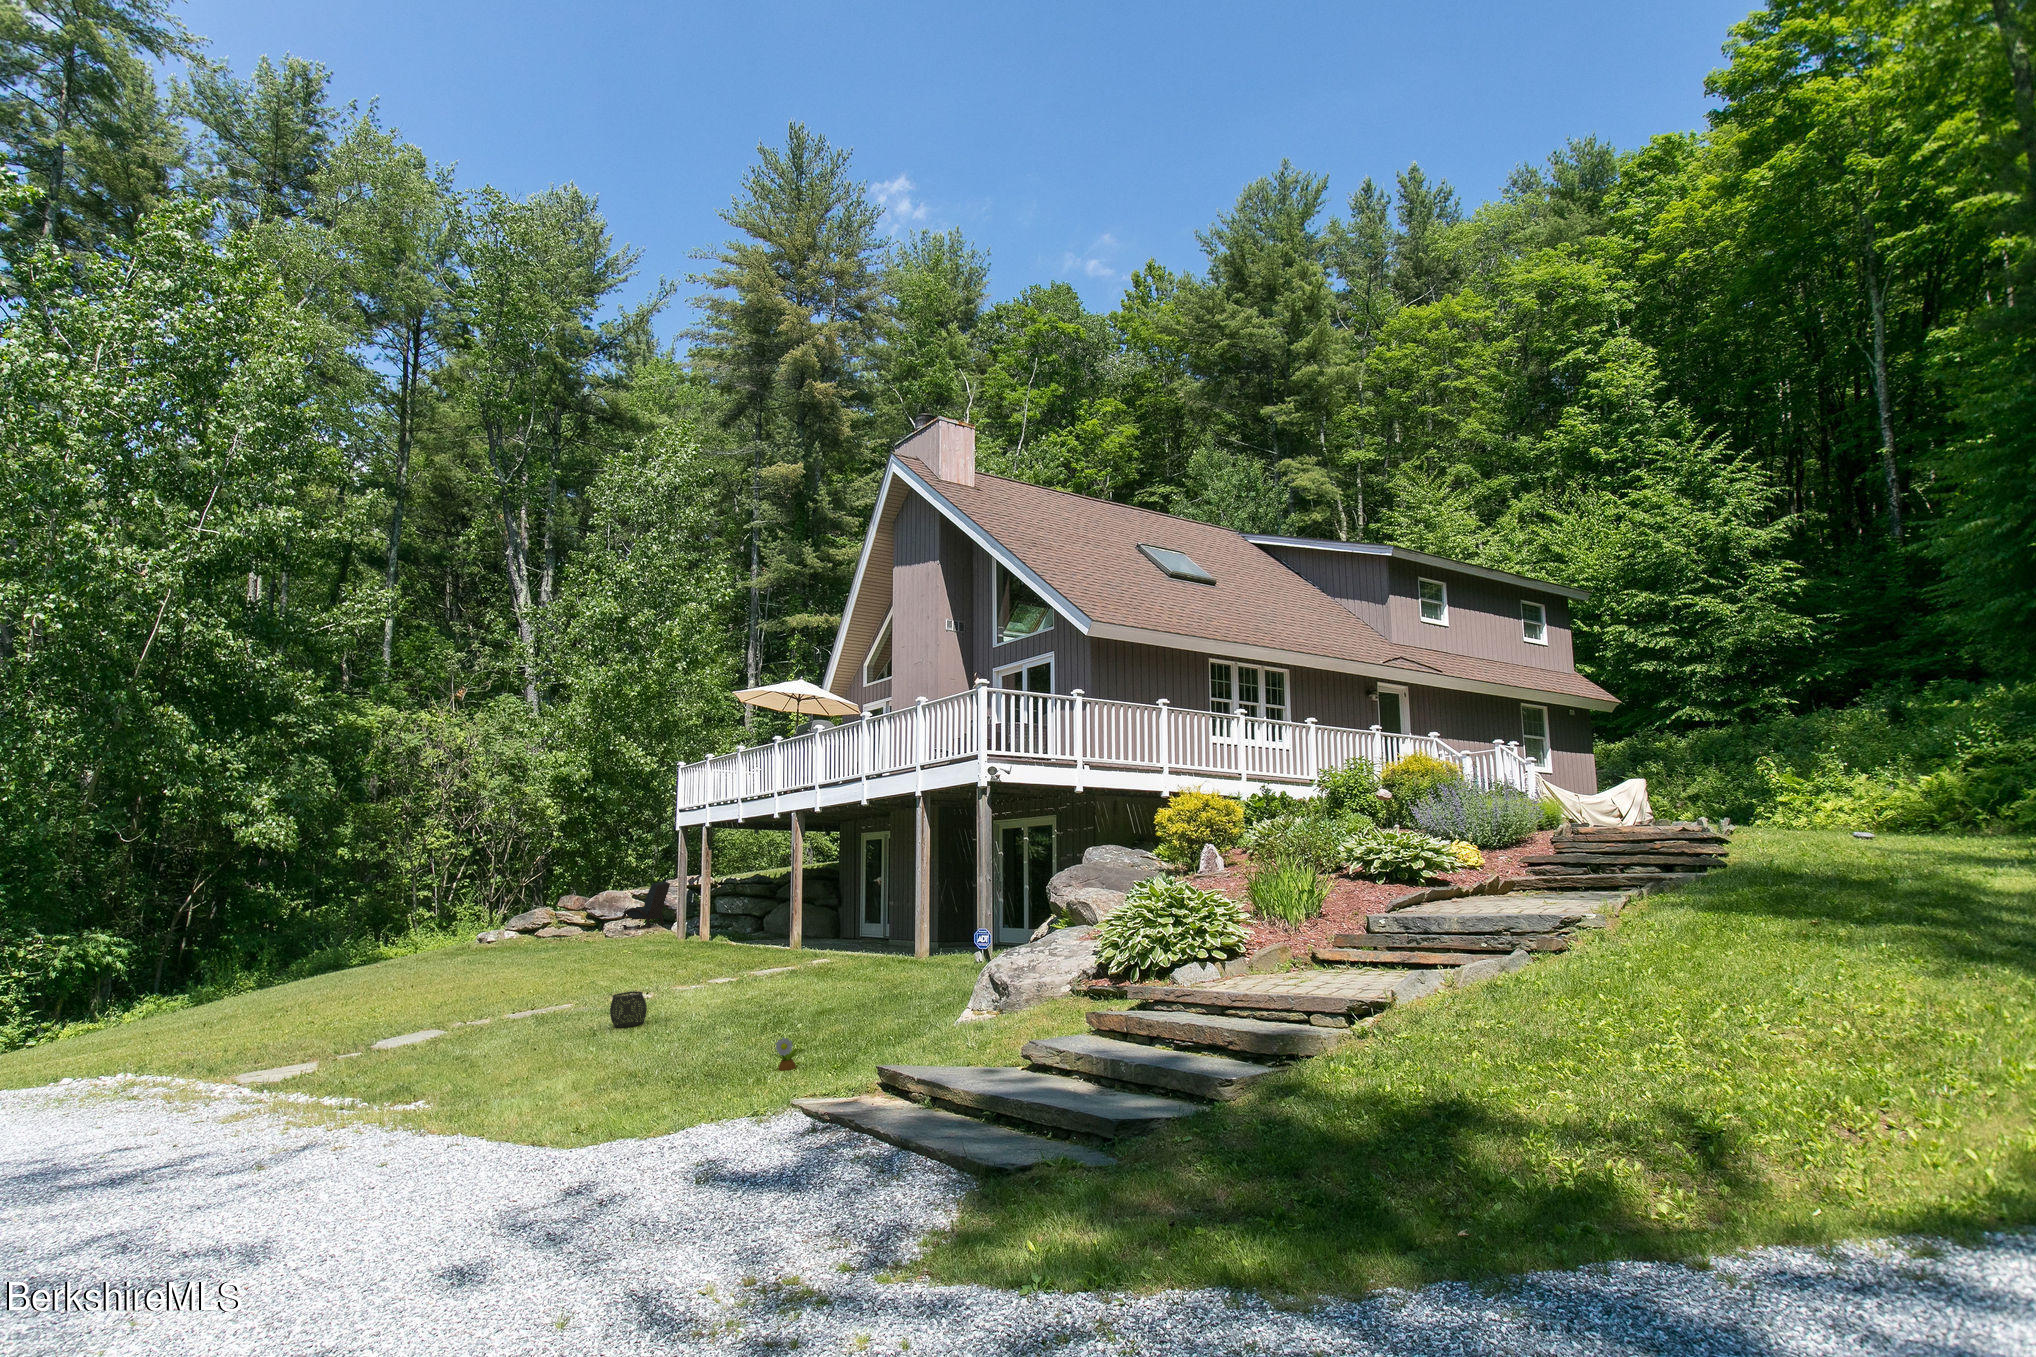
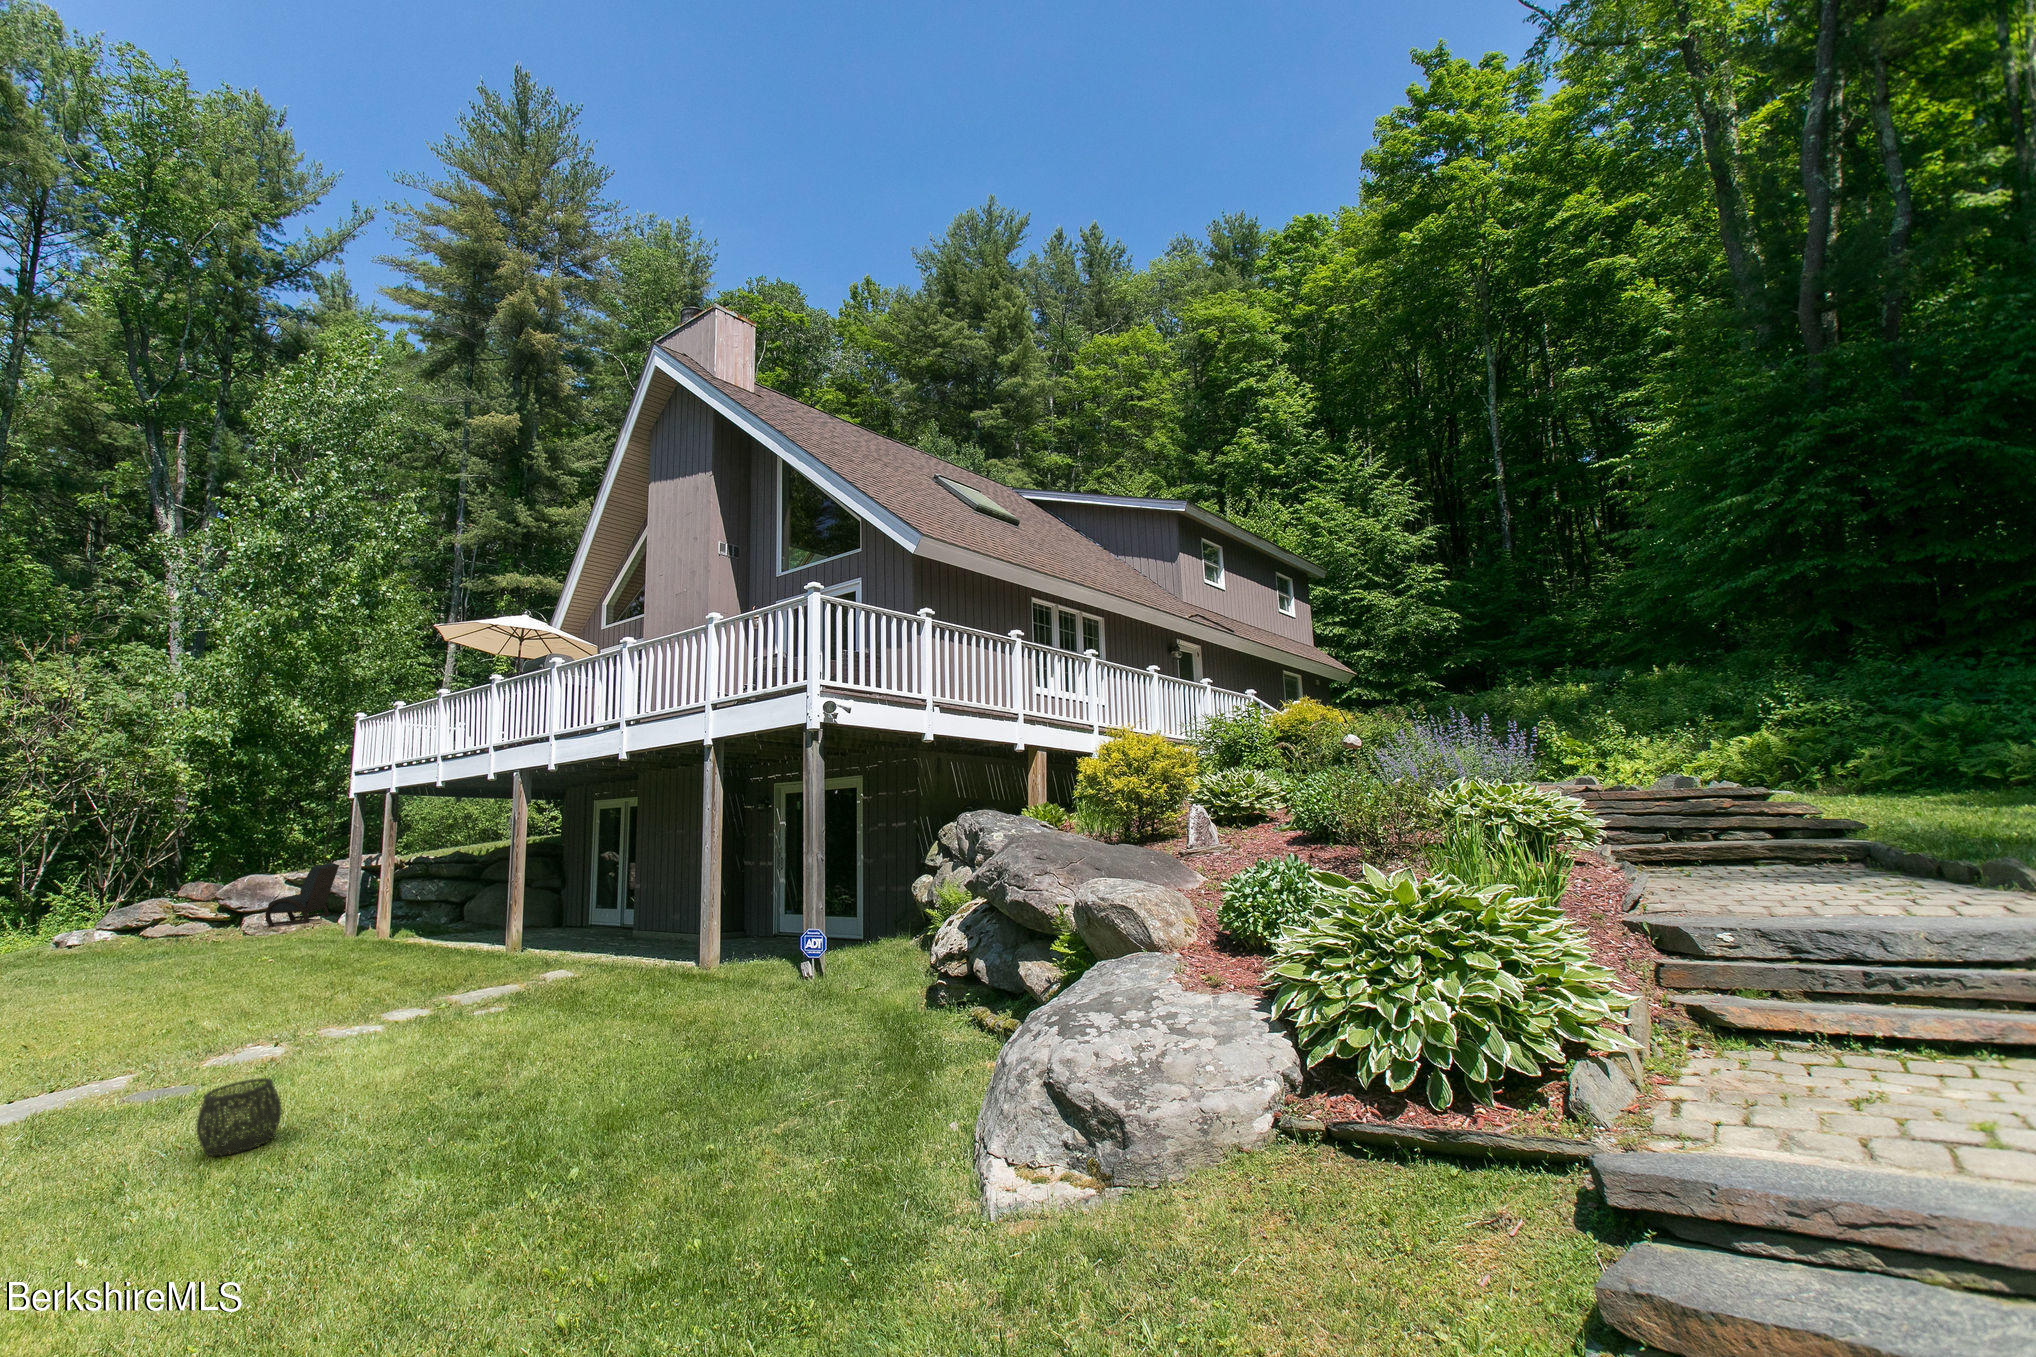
decorative plant: present [770,1037,805,1070] -> none [600,1236,686,1314]

